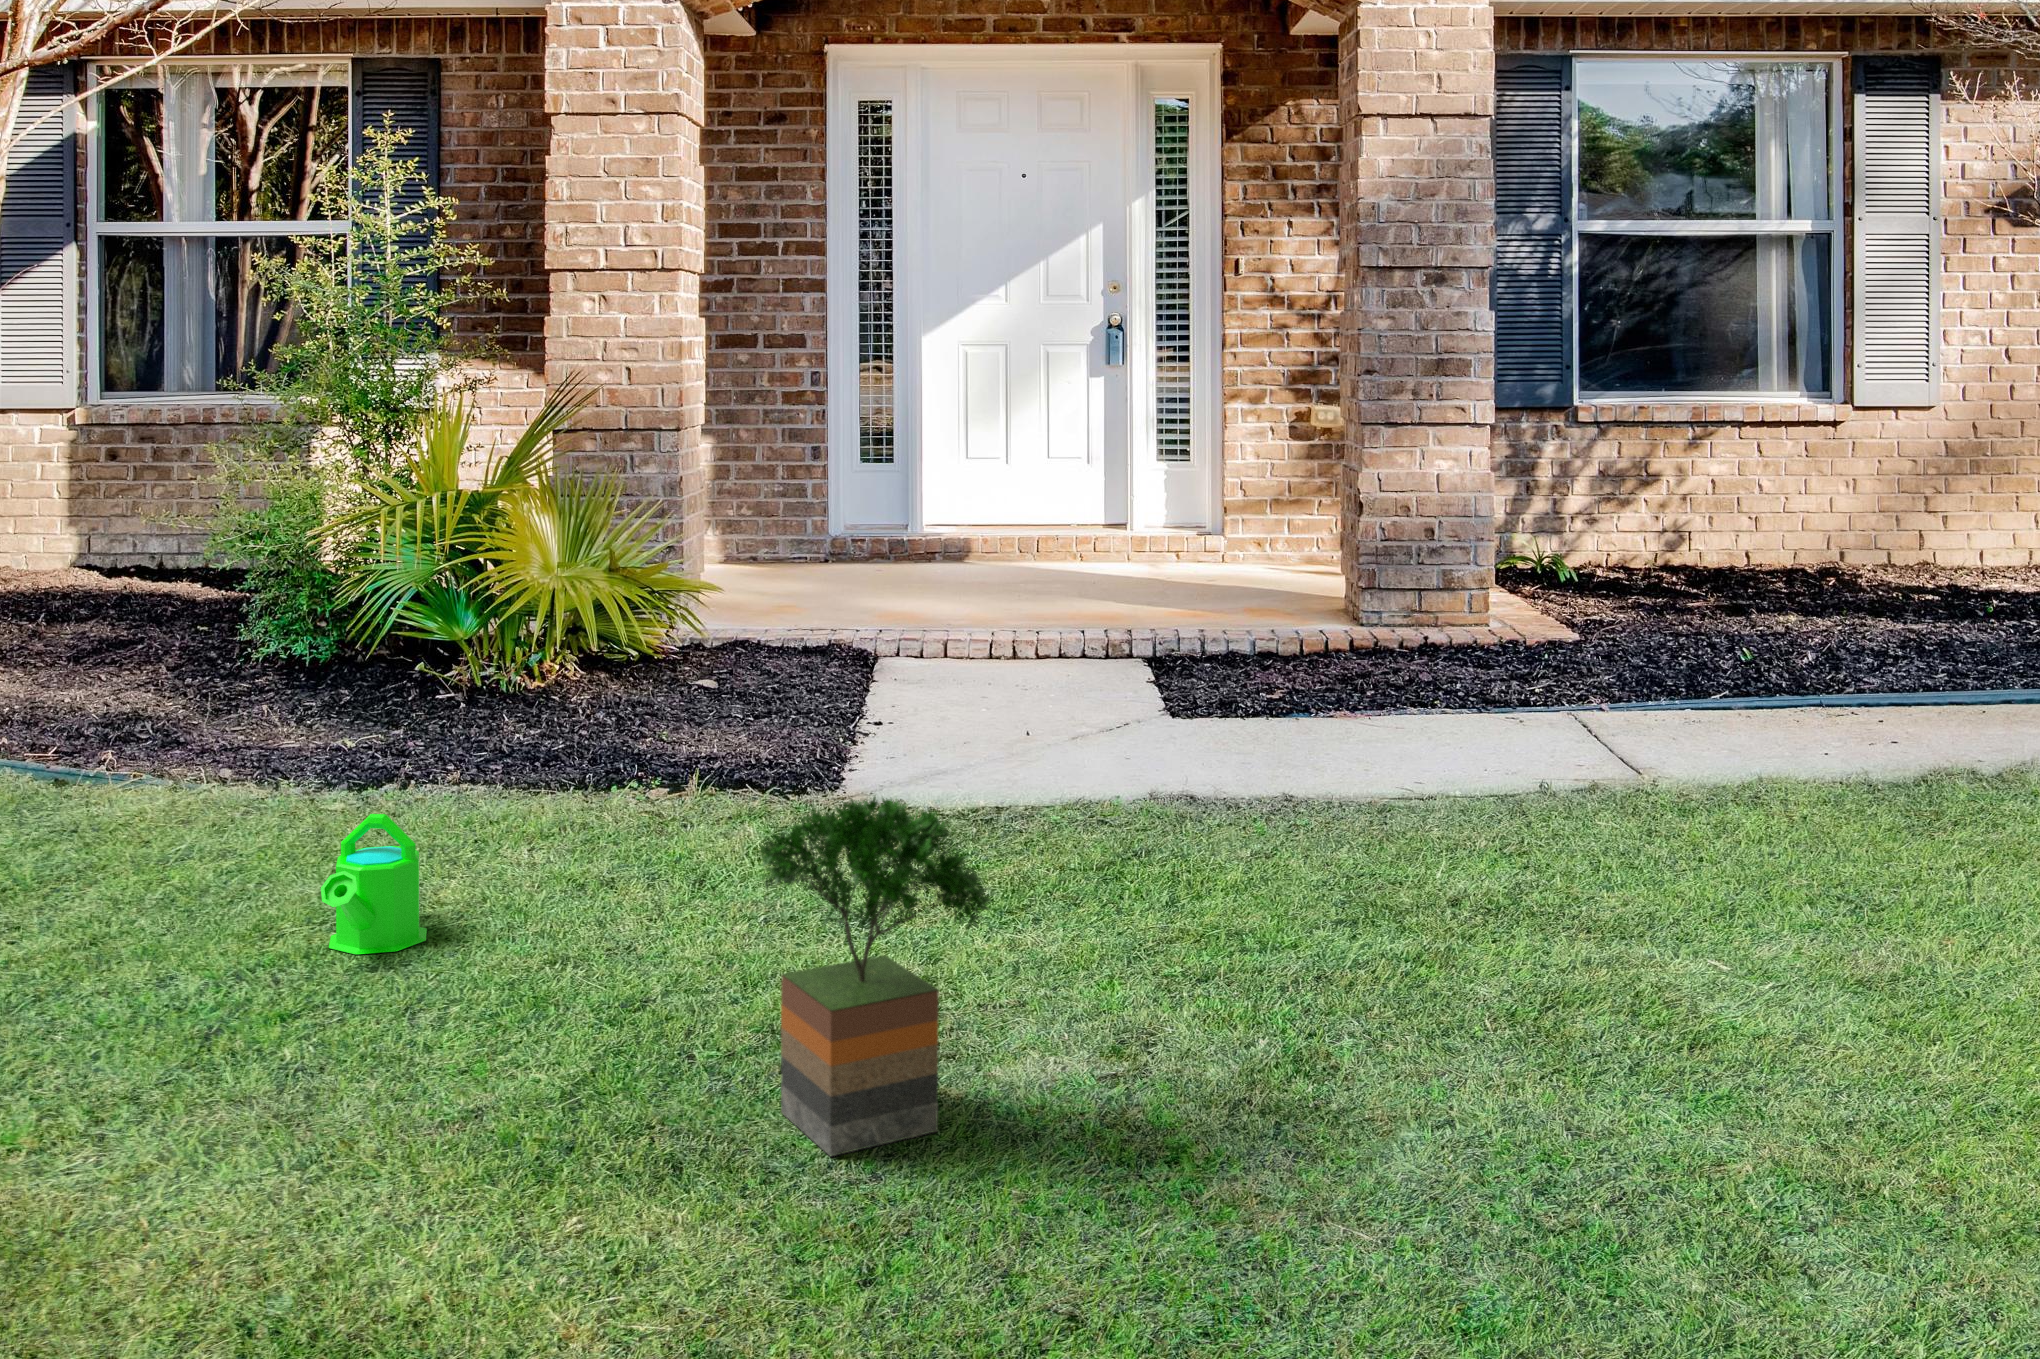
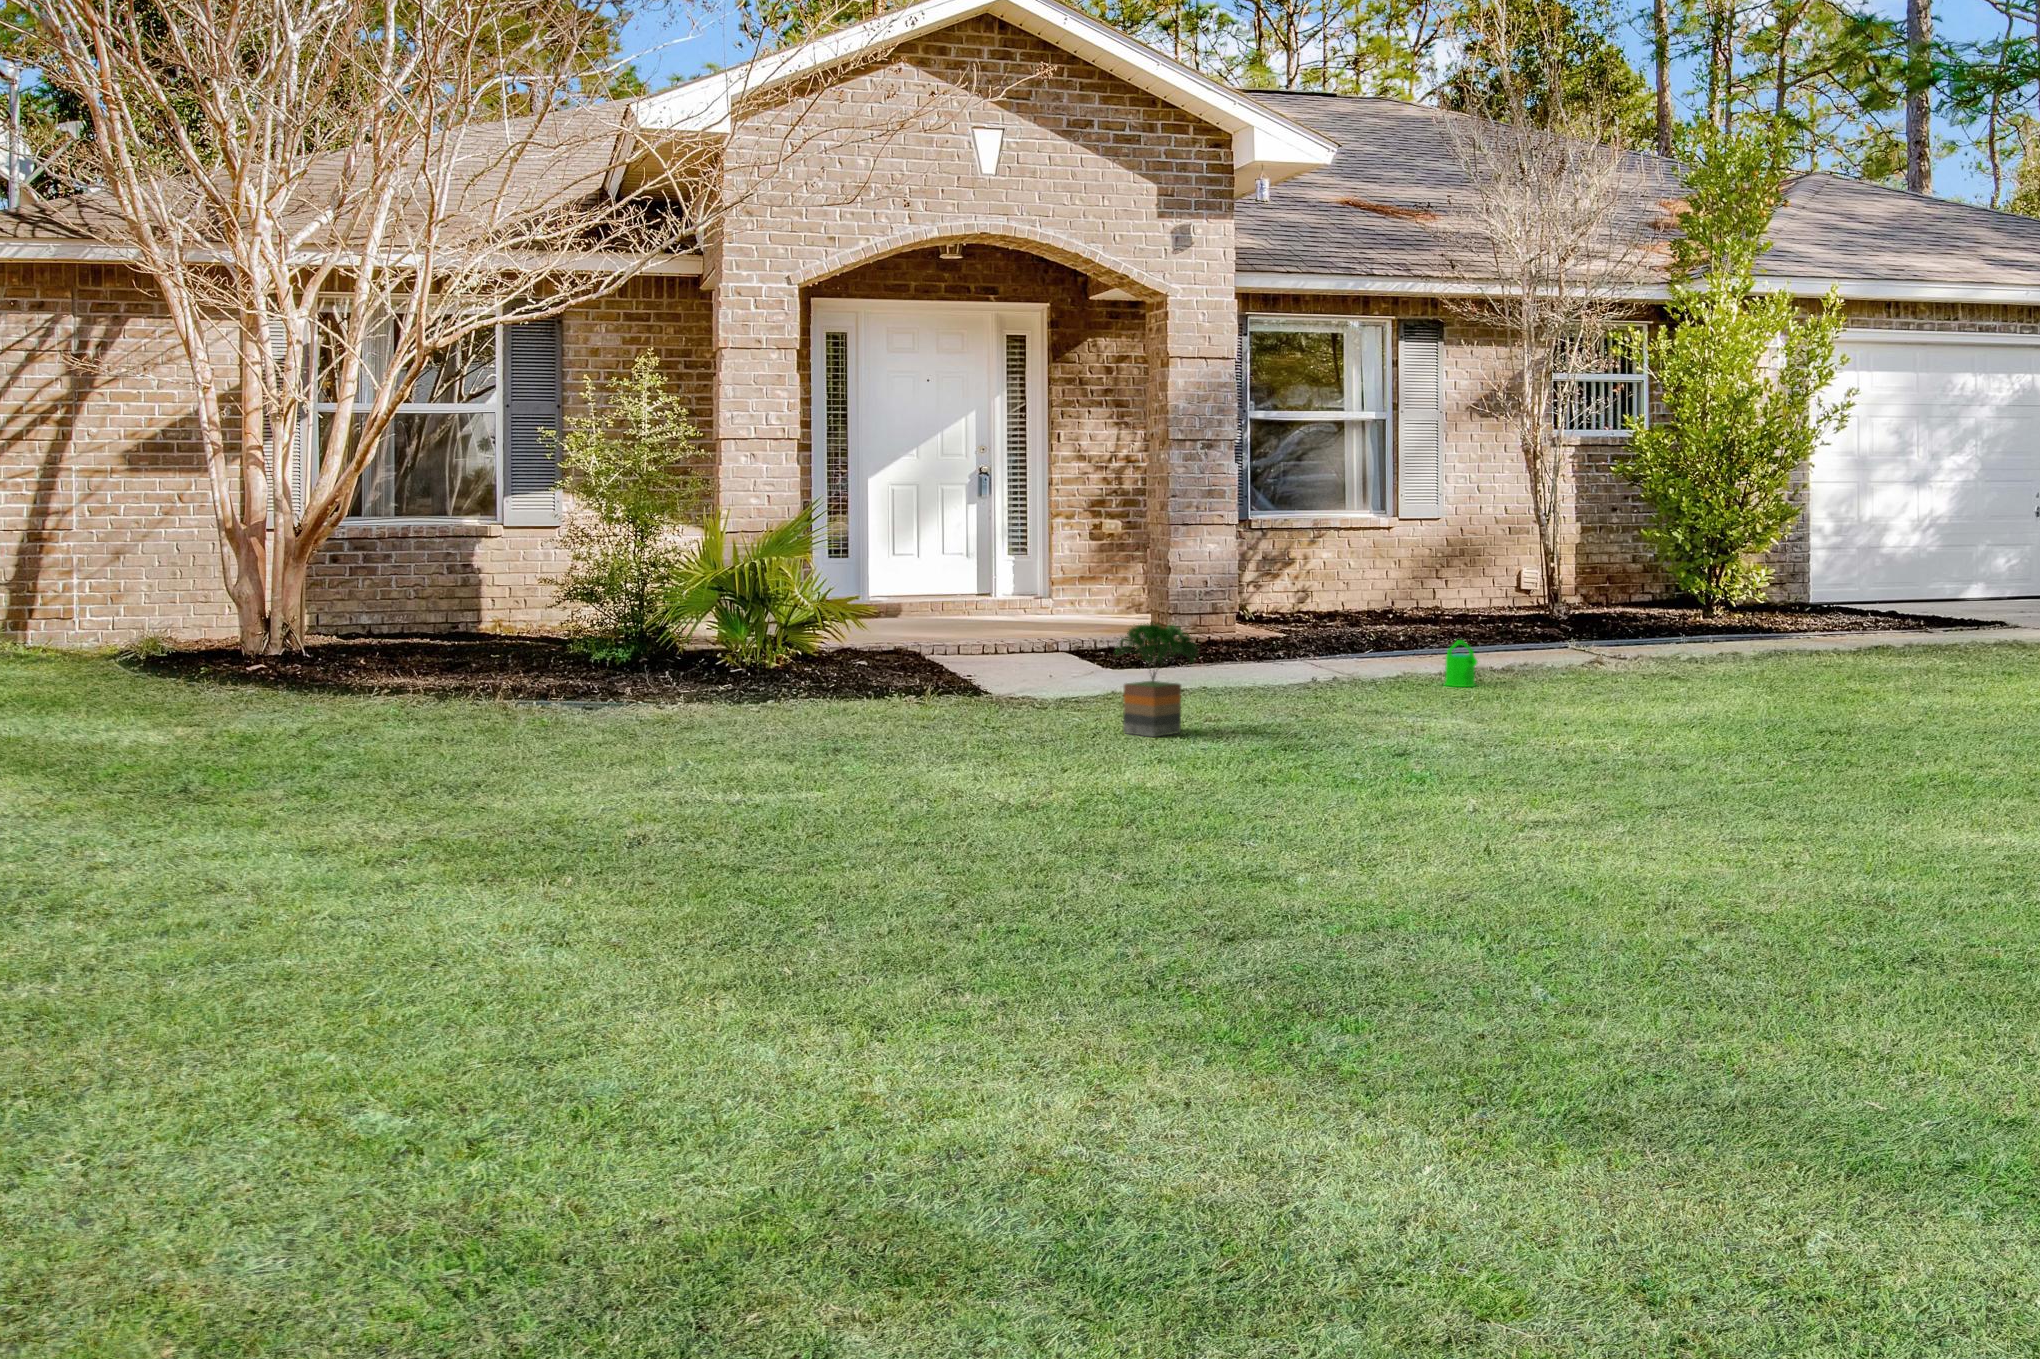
watering can: present [321,814,427,955] -> present [1444,640,1478,687]

